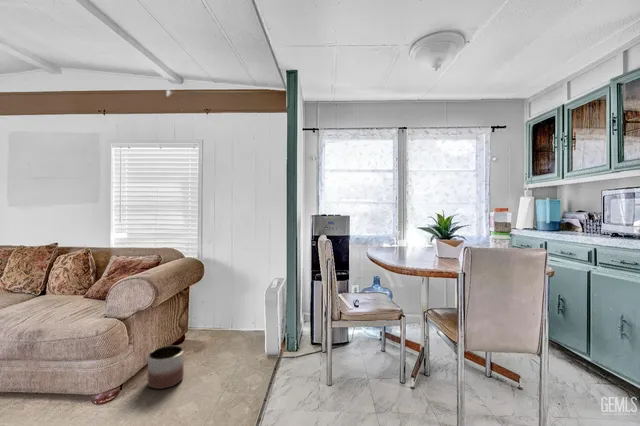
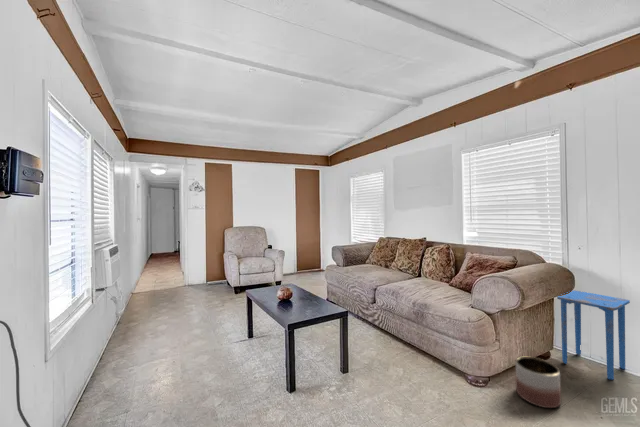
side table: none [190,280,235,344] -> present [557,290,630,380]

